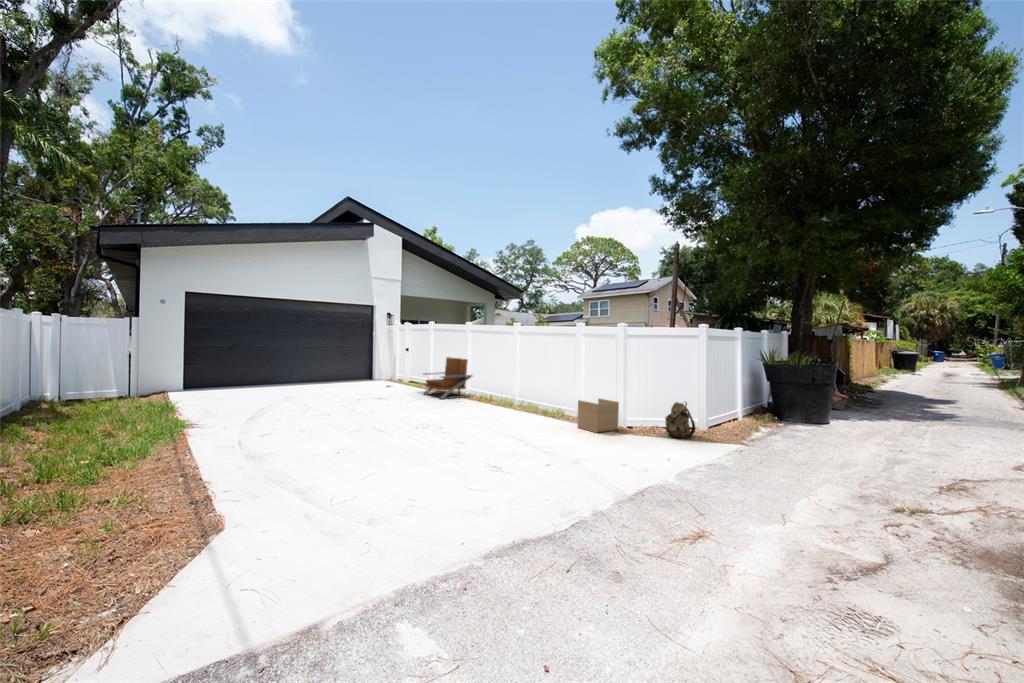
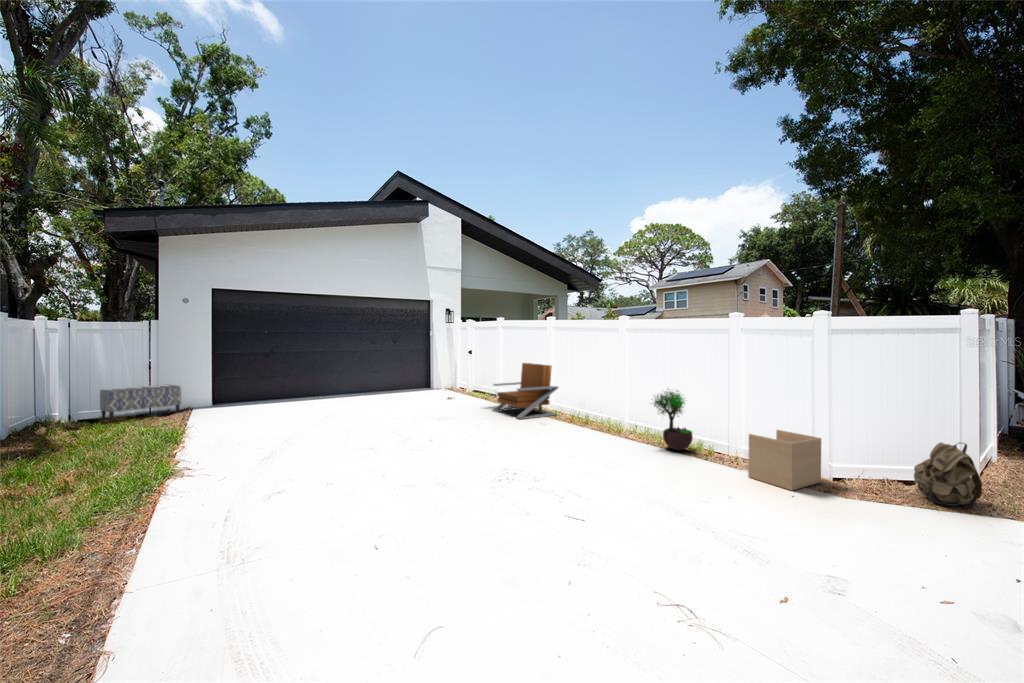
potted tree: none [526,371,555,416] -> present [654,390,693,450]
bench: none [89,372,160,400] -> present [100,385,181,421]

